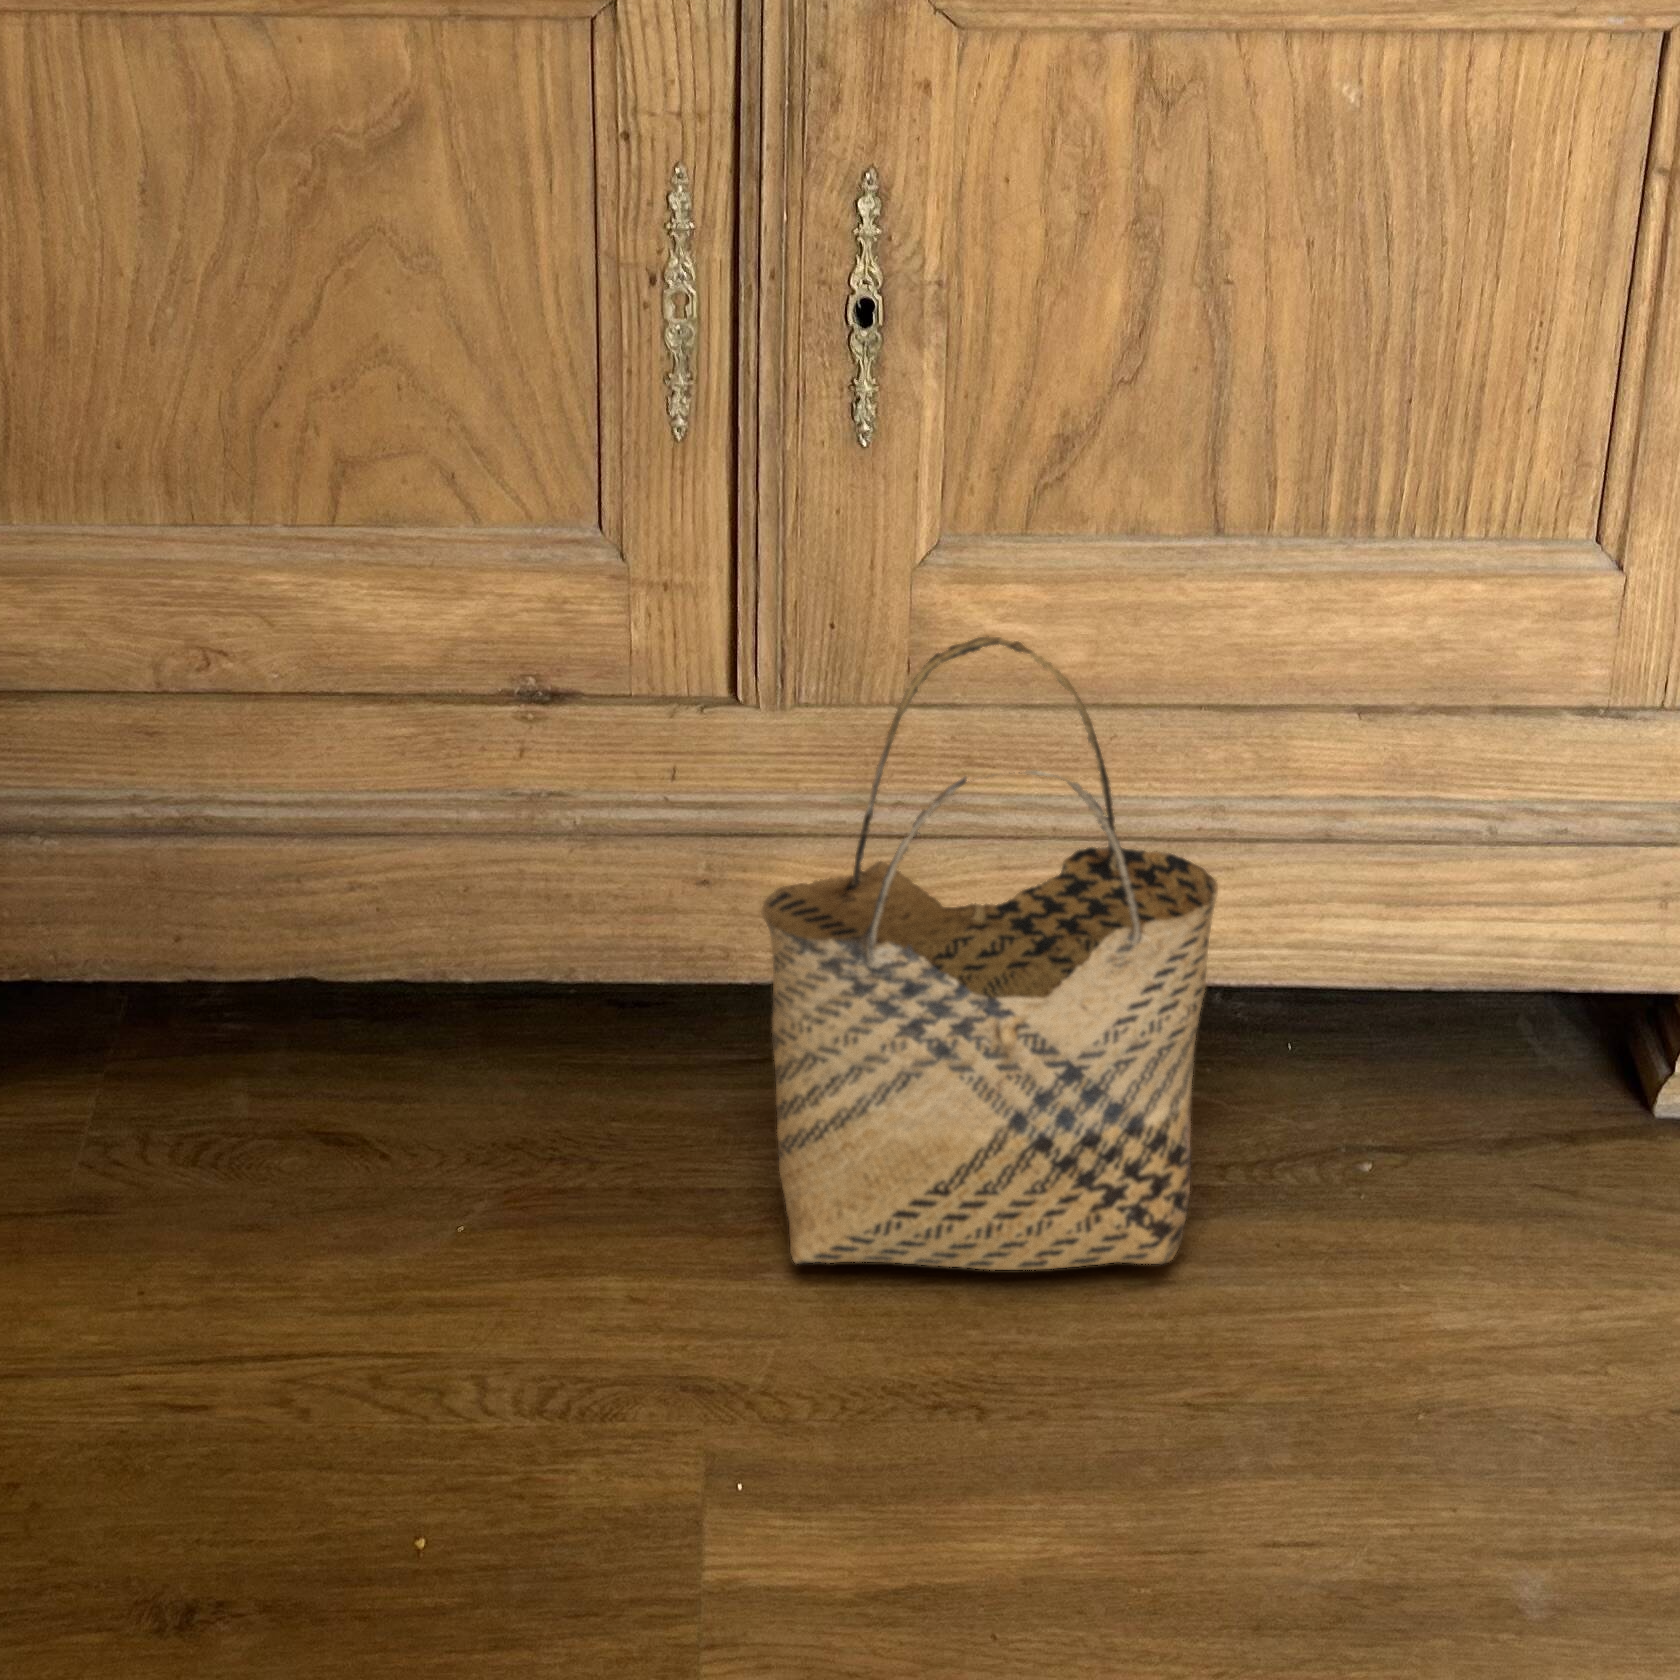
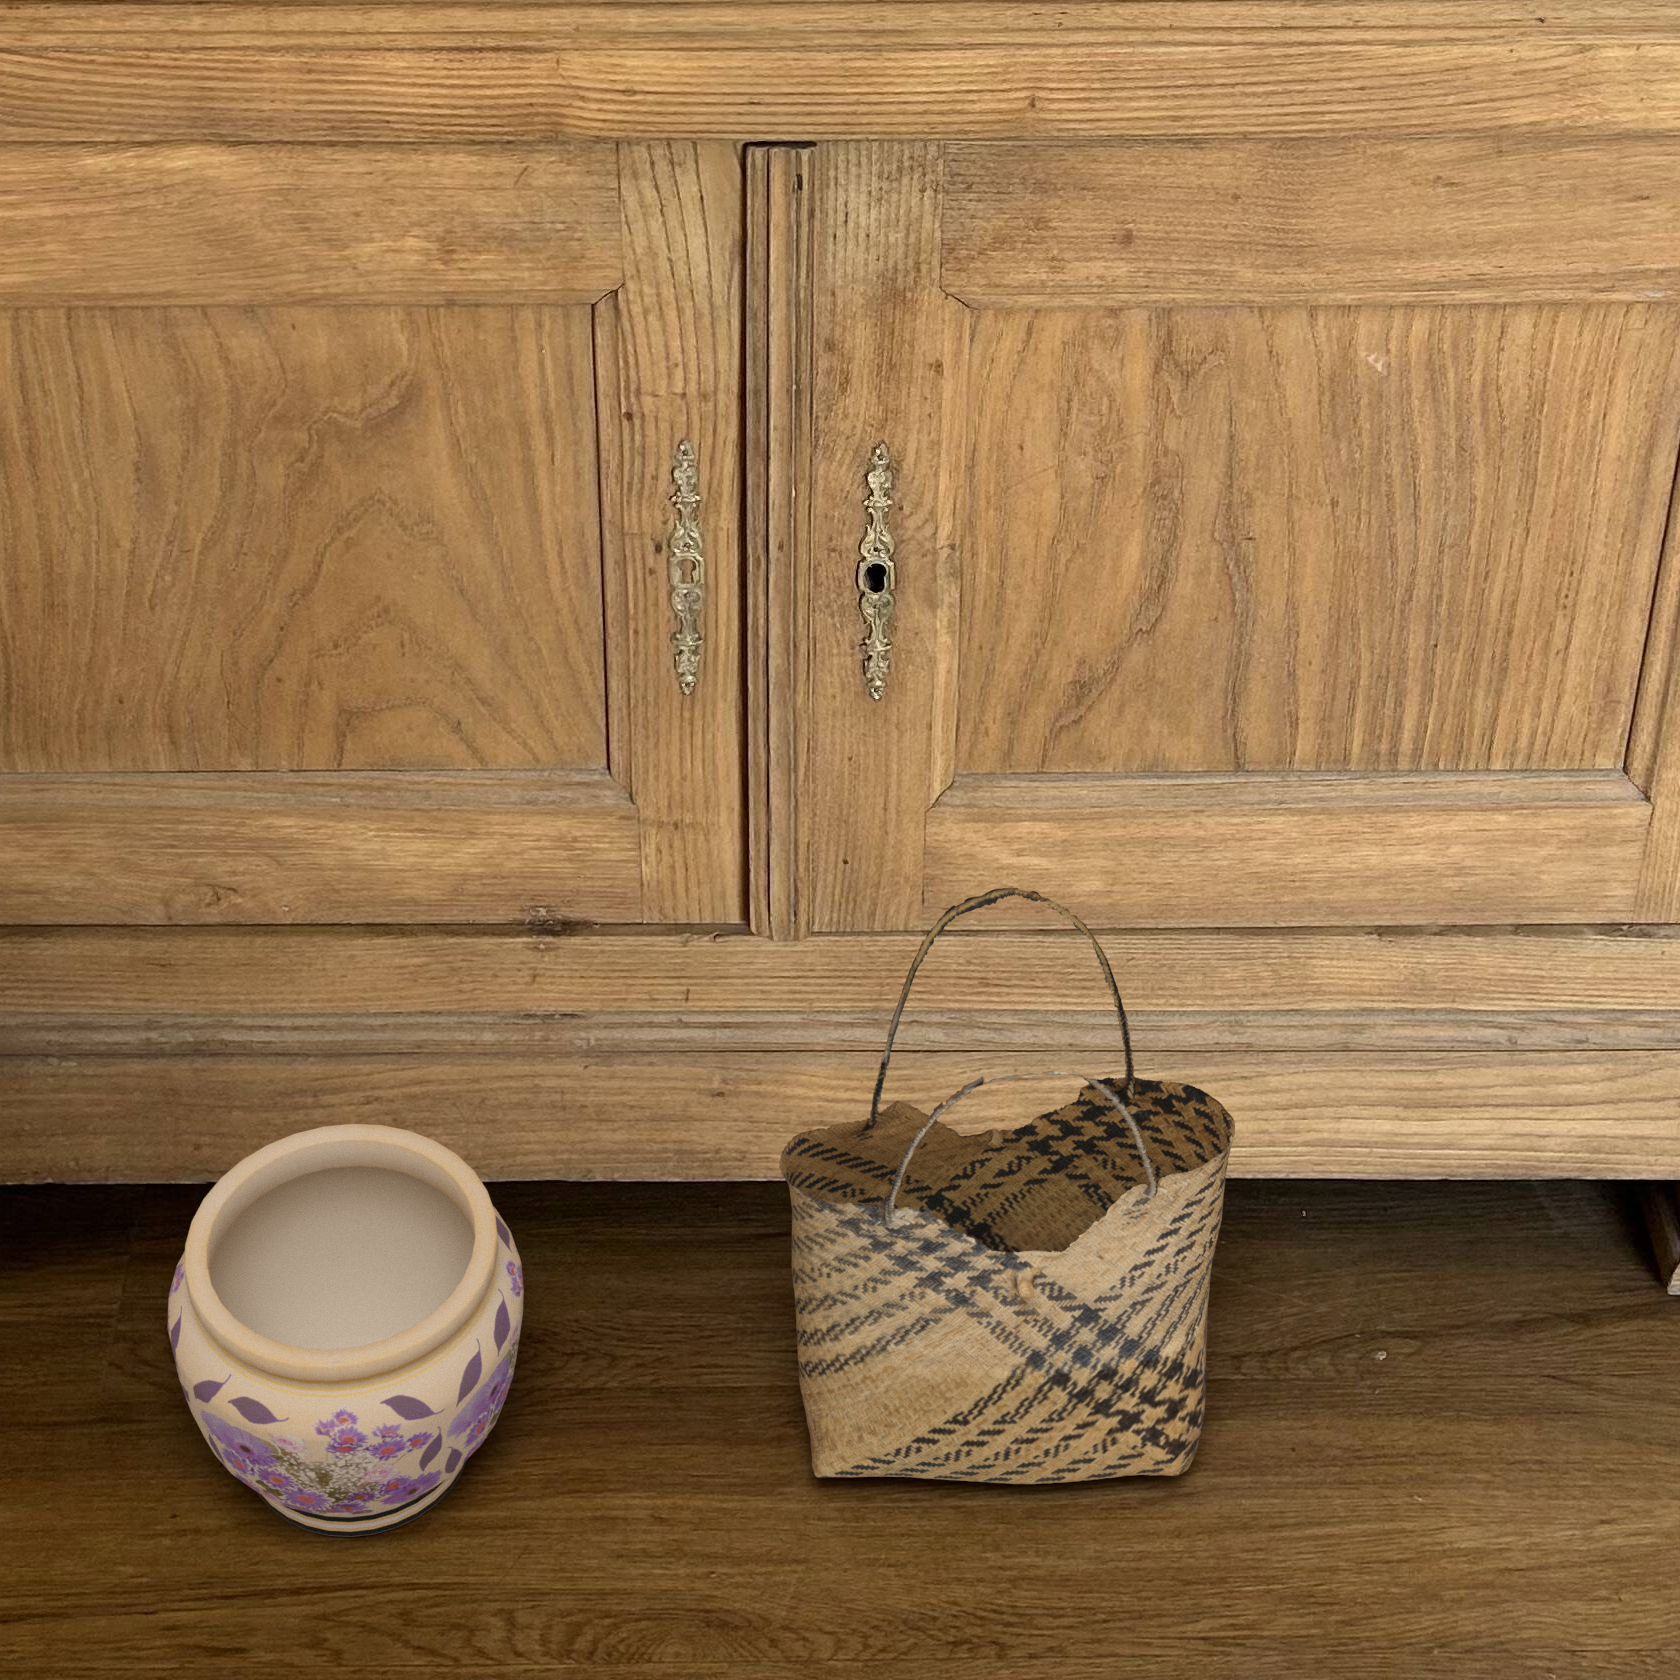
planter: none [136,899,501,1317] -> present [168,1124,524,1537]

